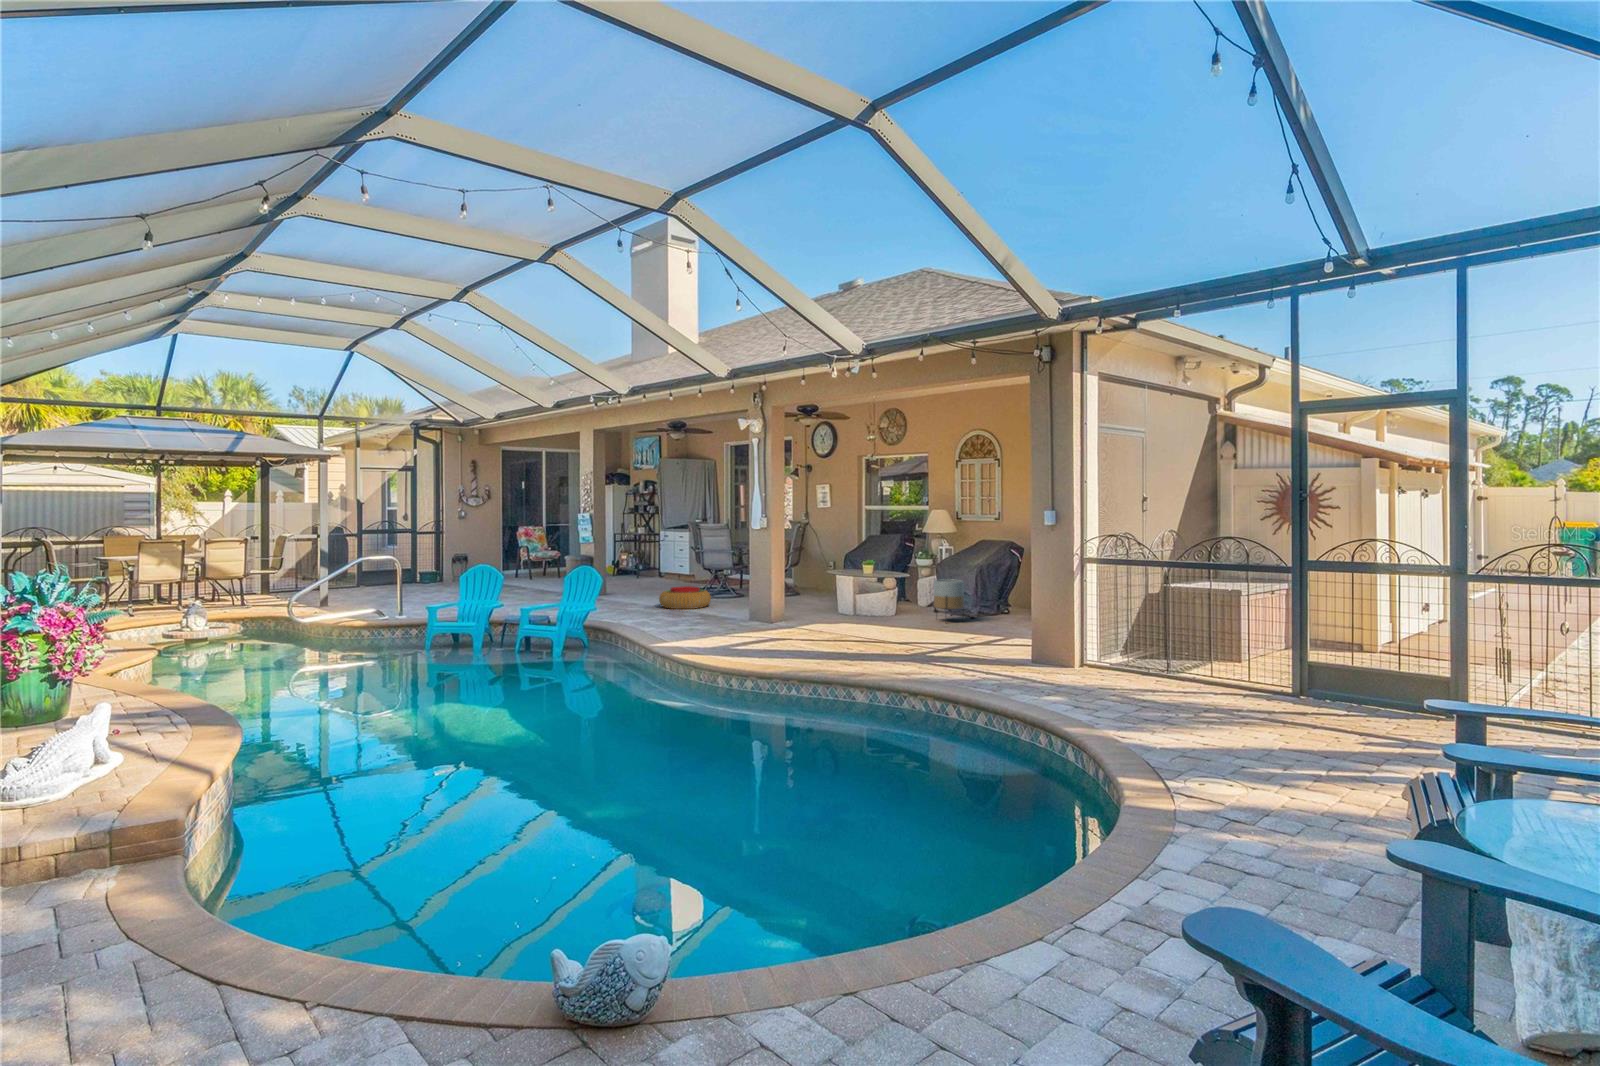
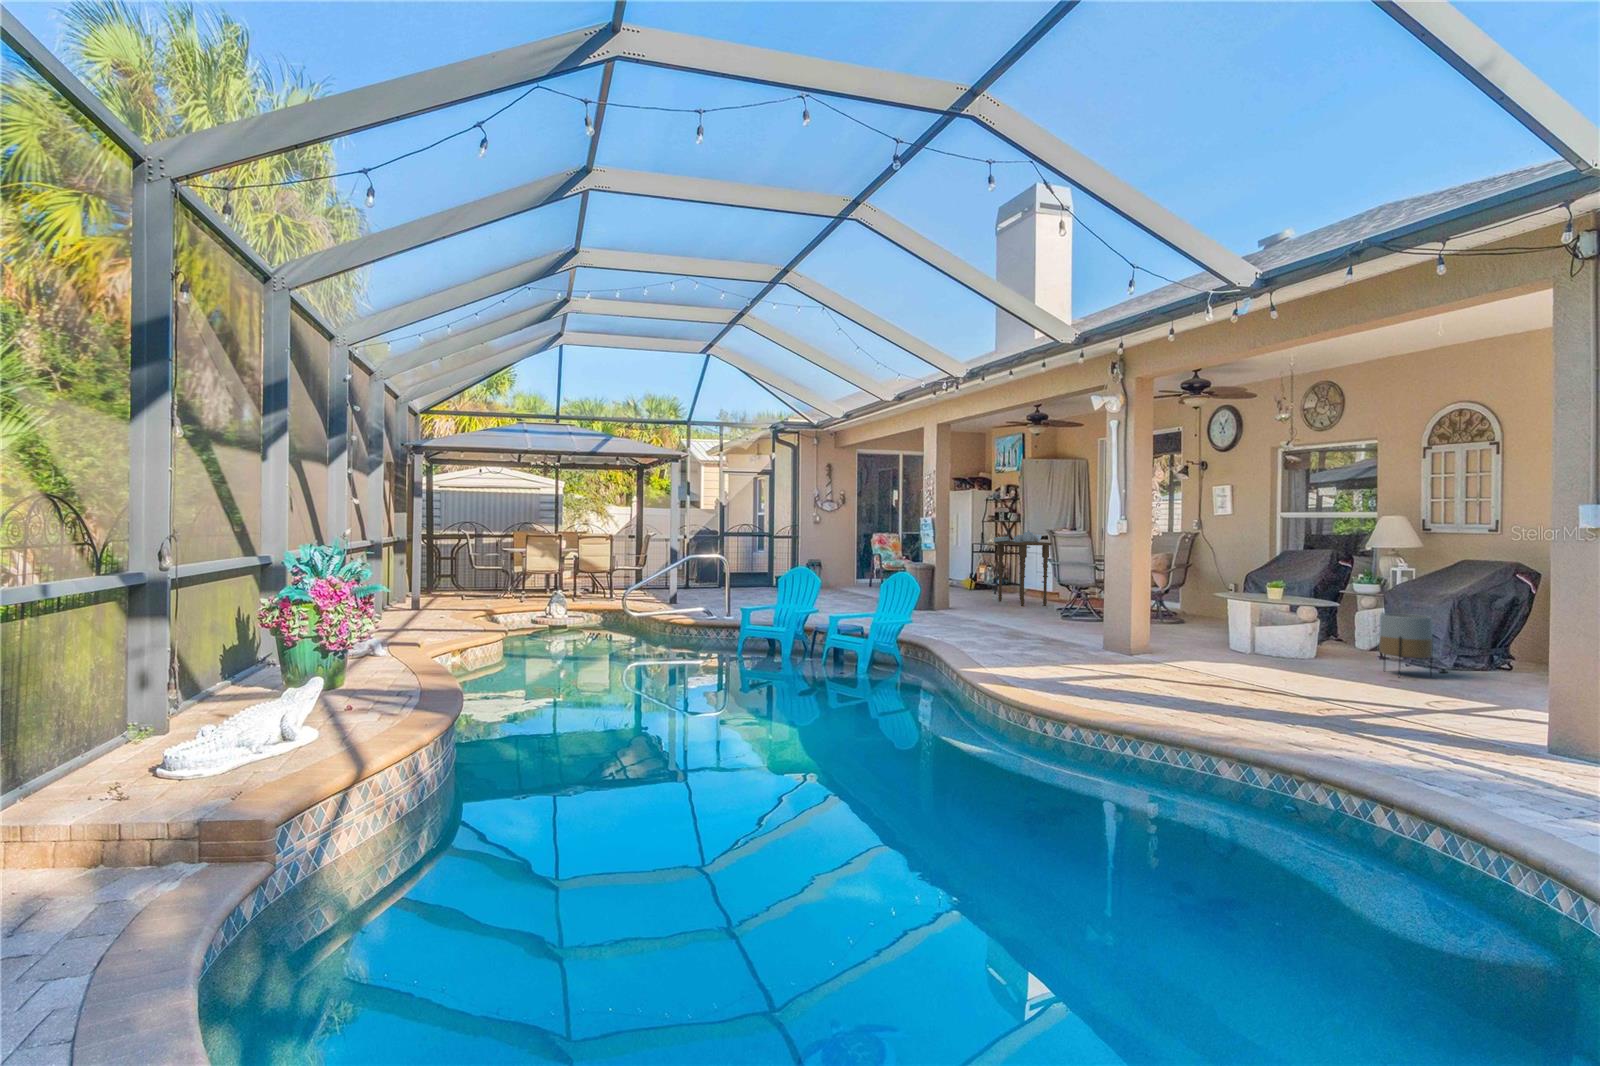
side table: none [640,522,690,587] -> present [994,531,1052,606]
pouf: present [659,586,711,609] -> none [997,605,1060,631]

